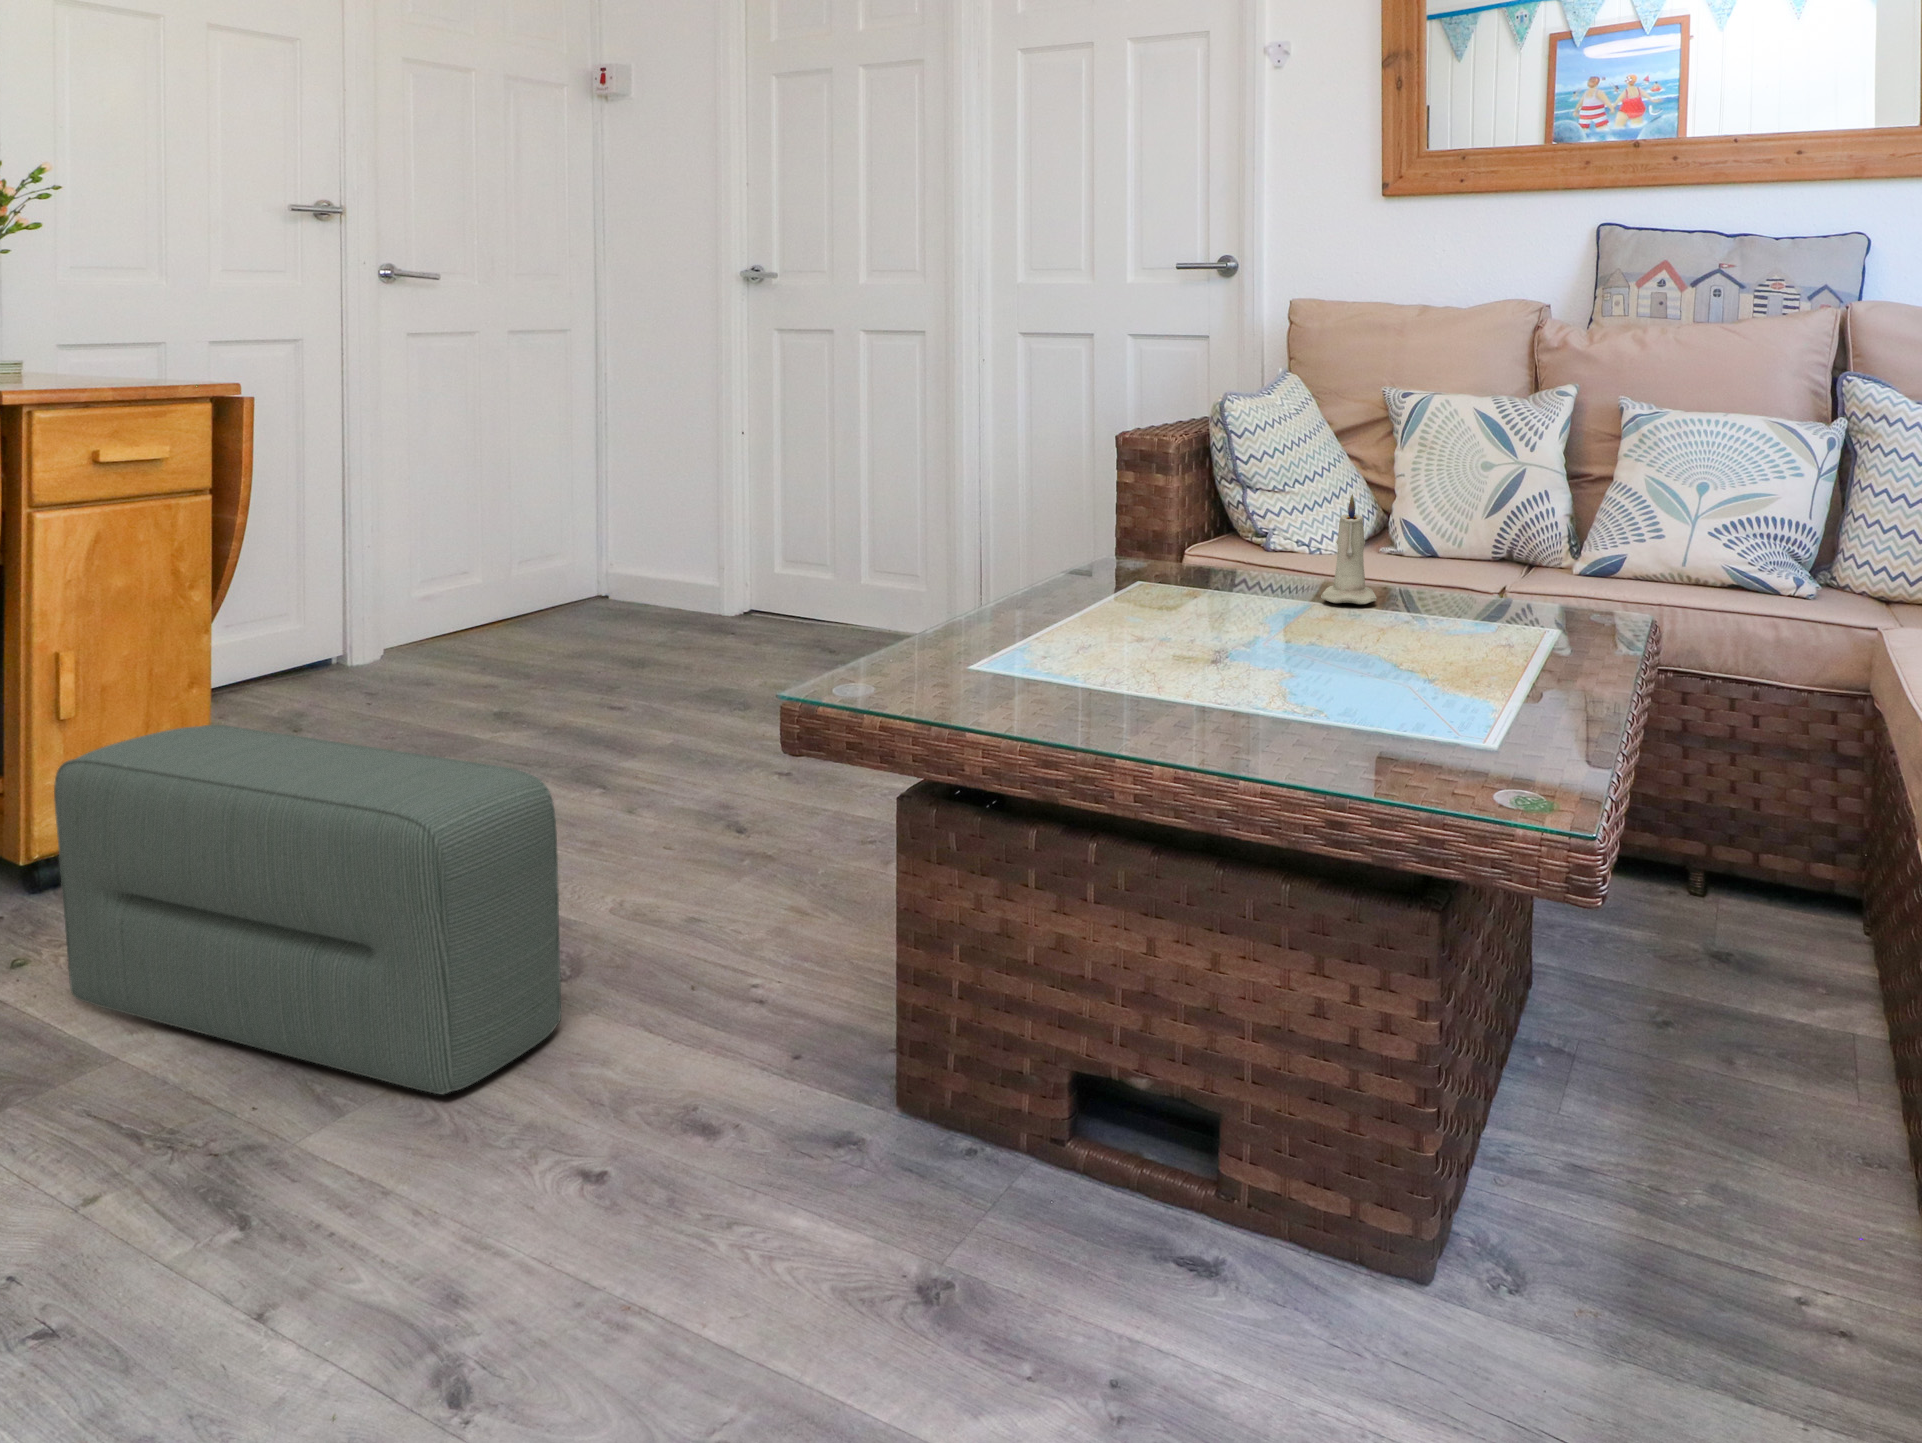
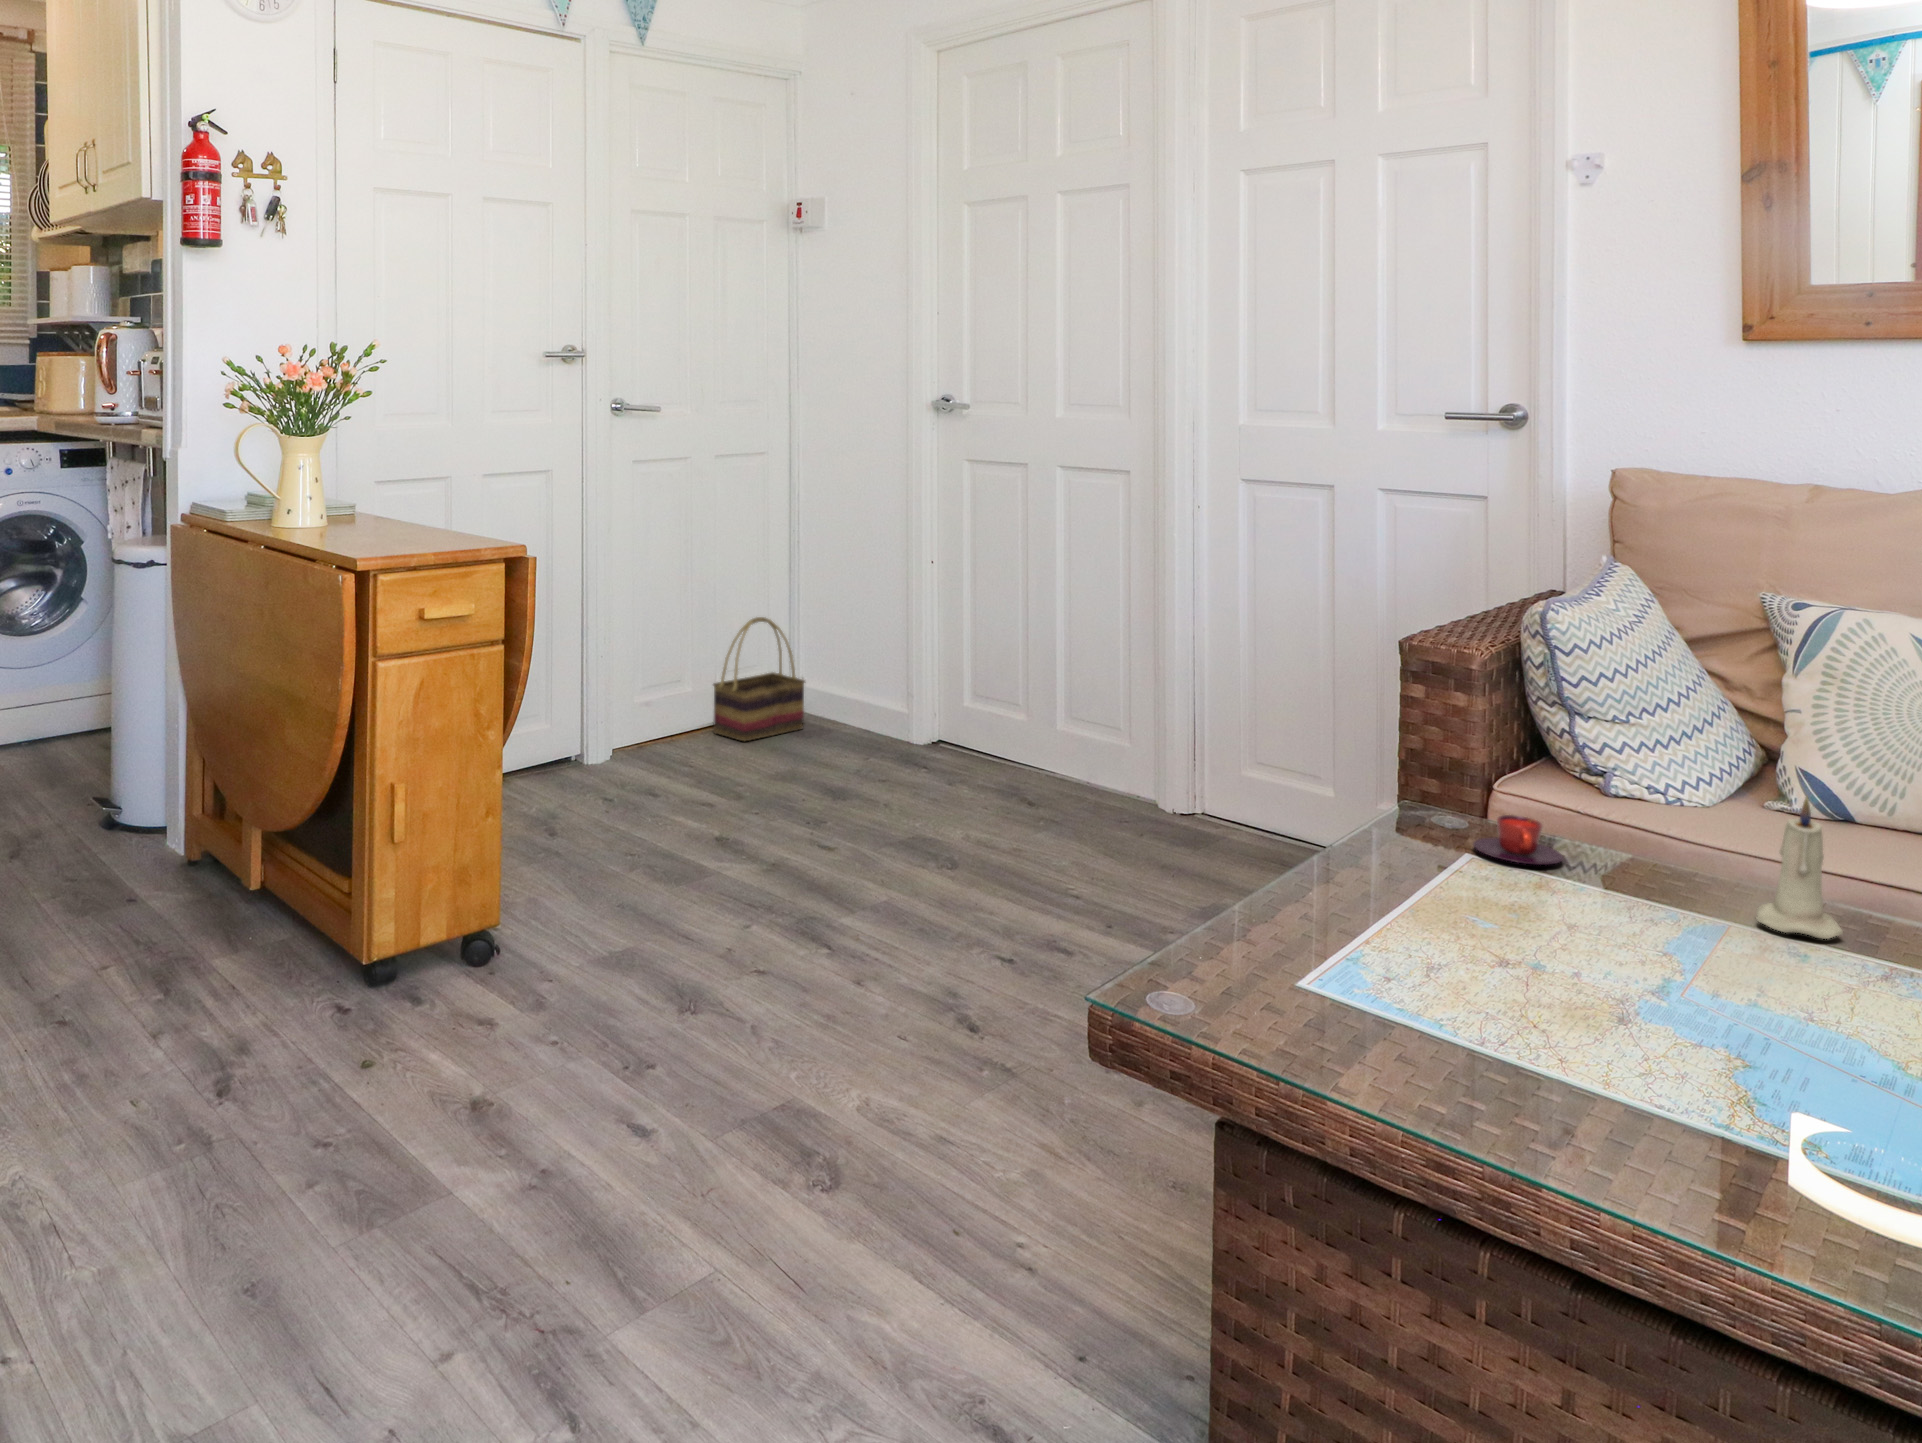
basket: none [533,496,636,622] -> present [713,617,805,741]
teacup: none [1135,548,1202,582] -> present [1473,815,1564,865]
pouf: present [54,725,561,1094] -> none [405,906,855,1352]

